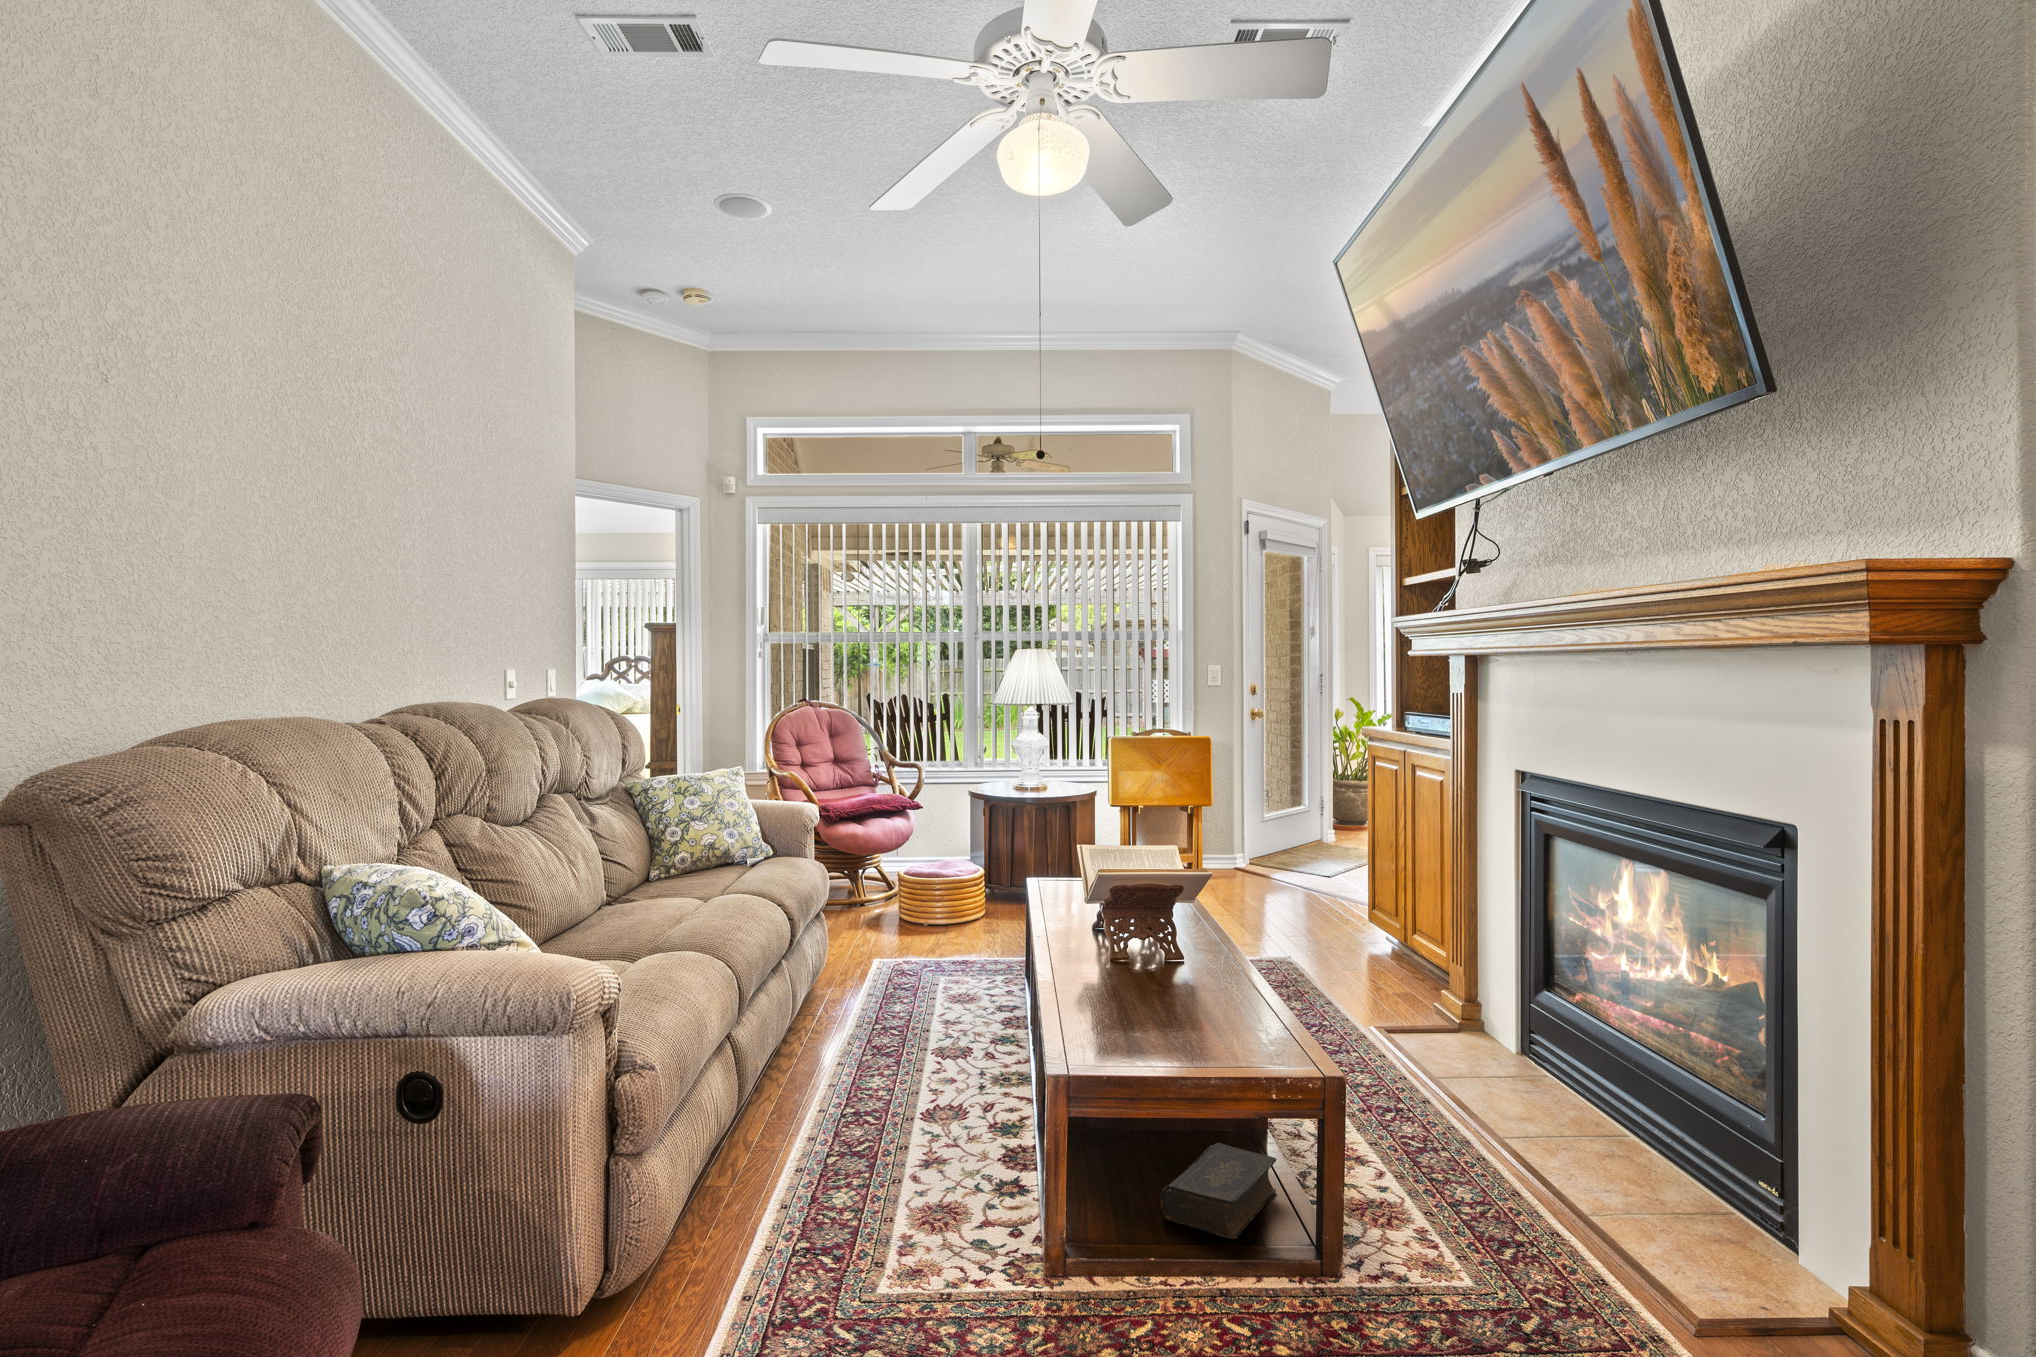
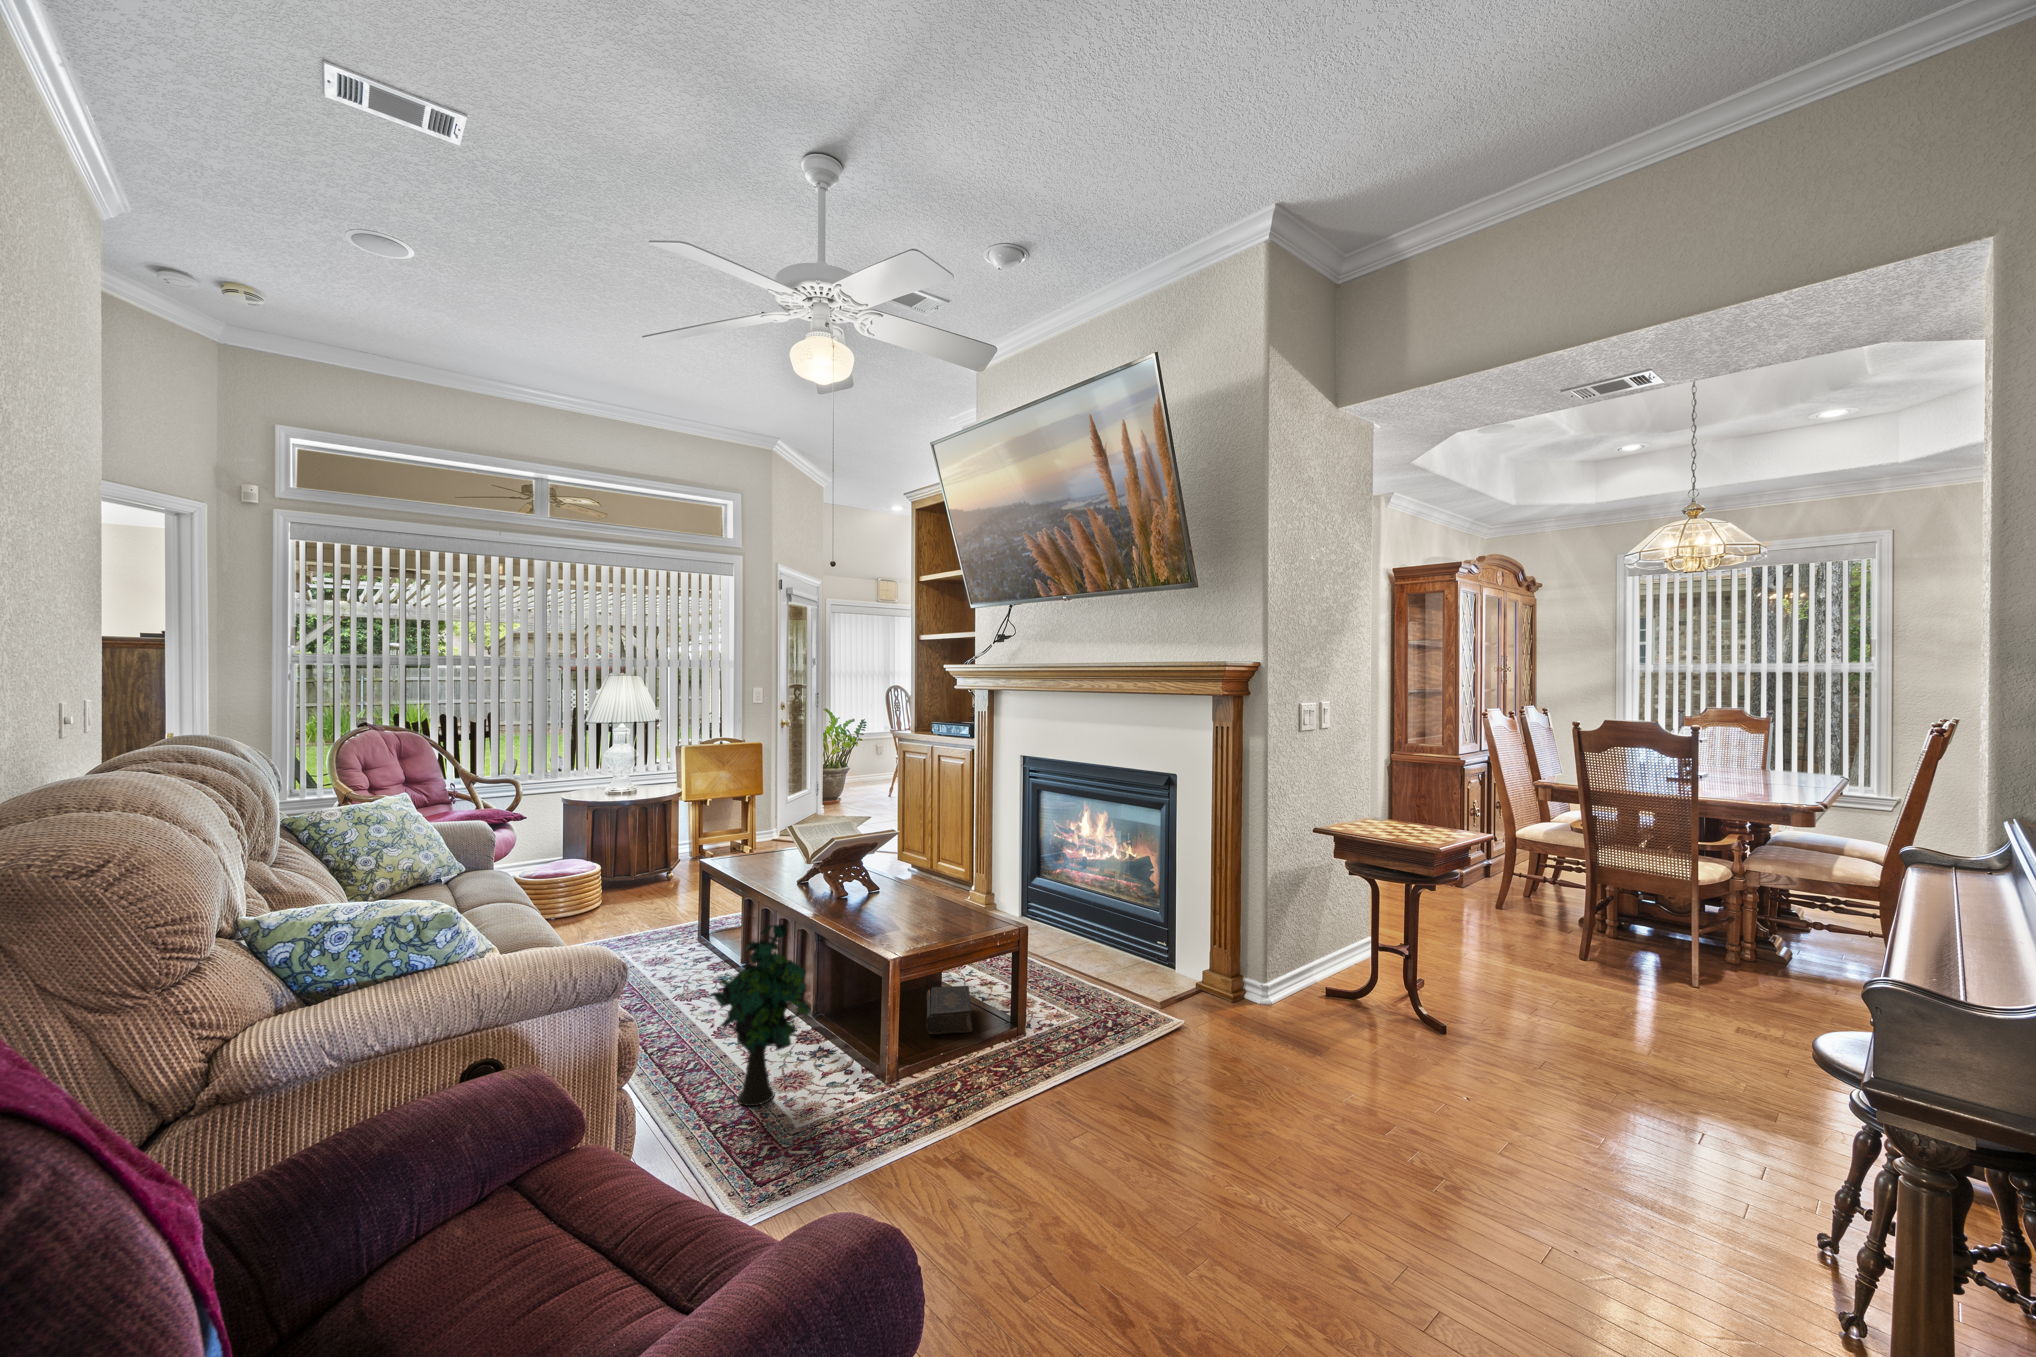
decorative plant: none [820,982,964,1237] -> present [706,924,810,1106]

